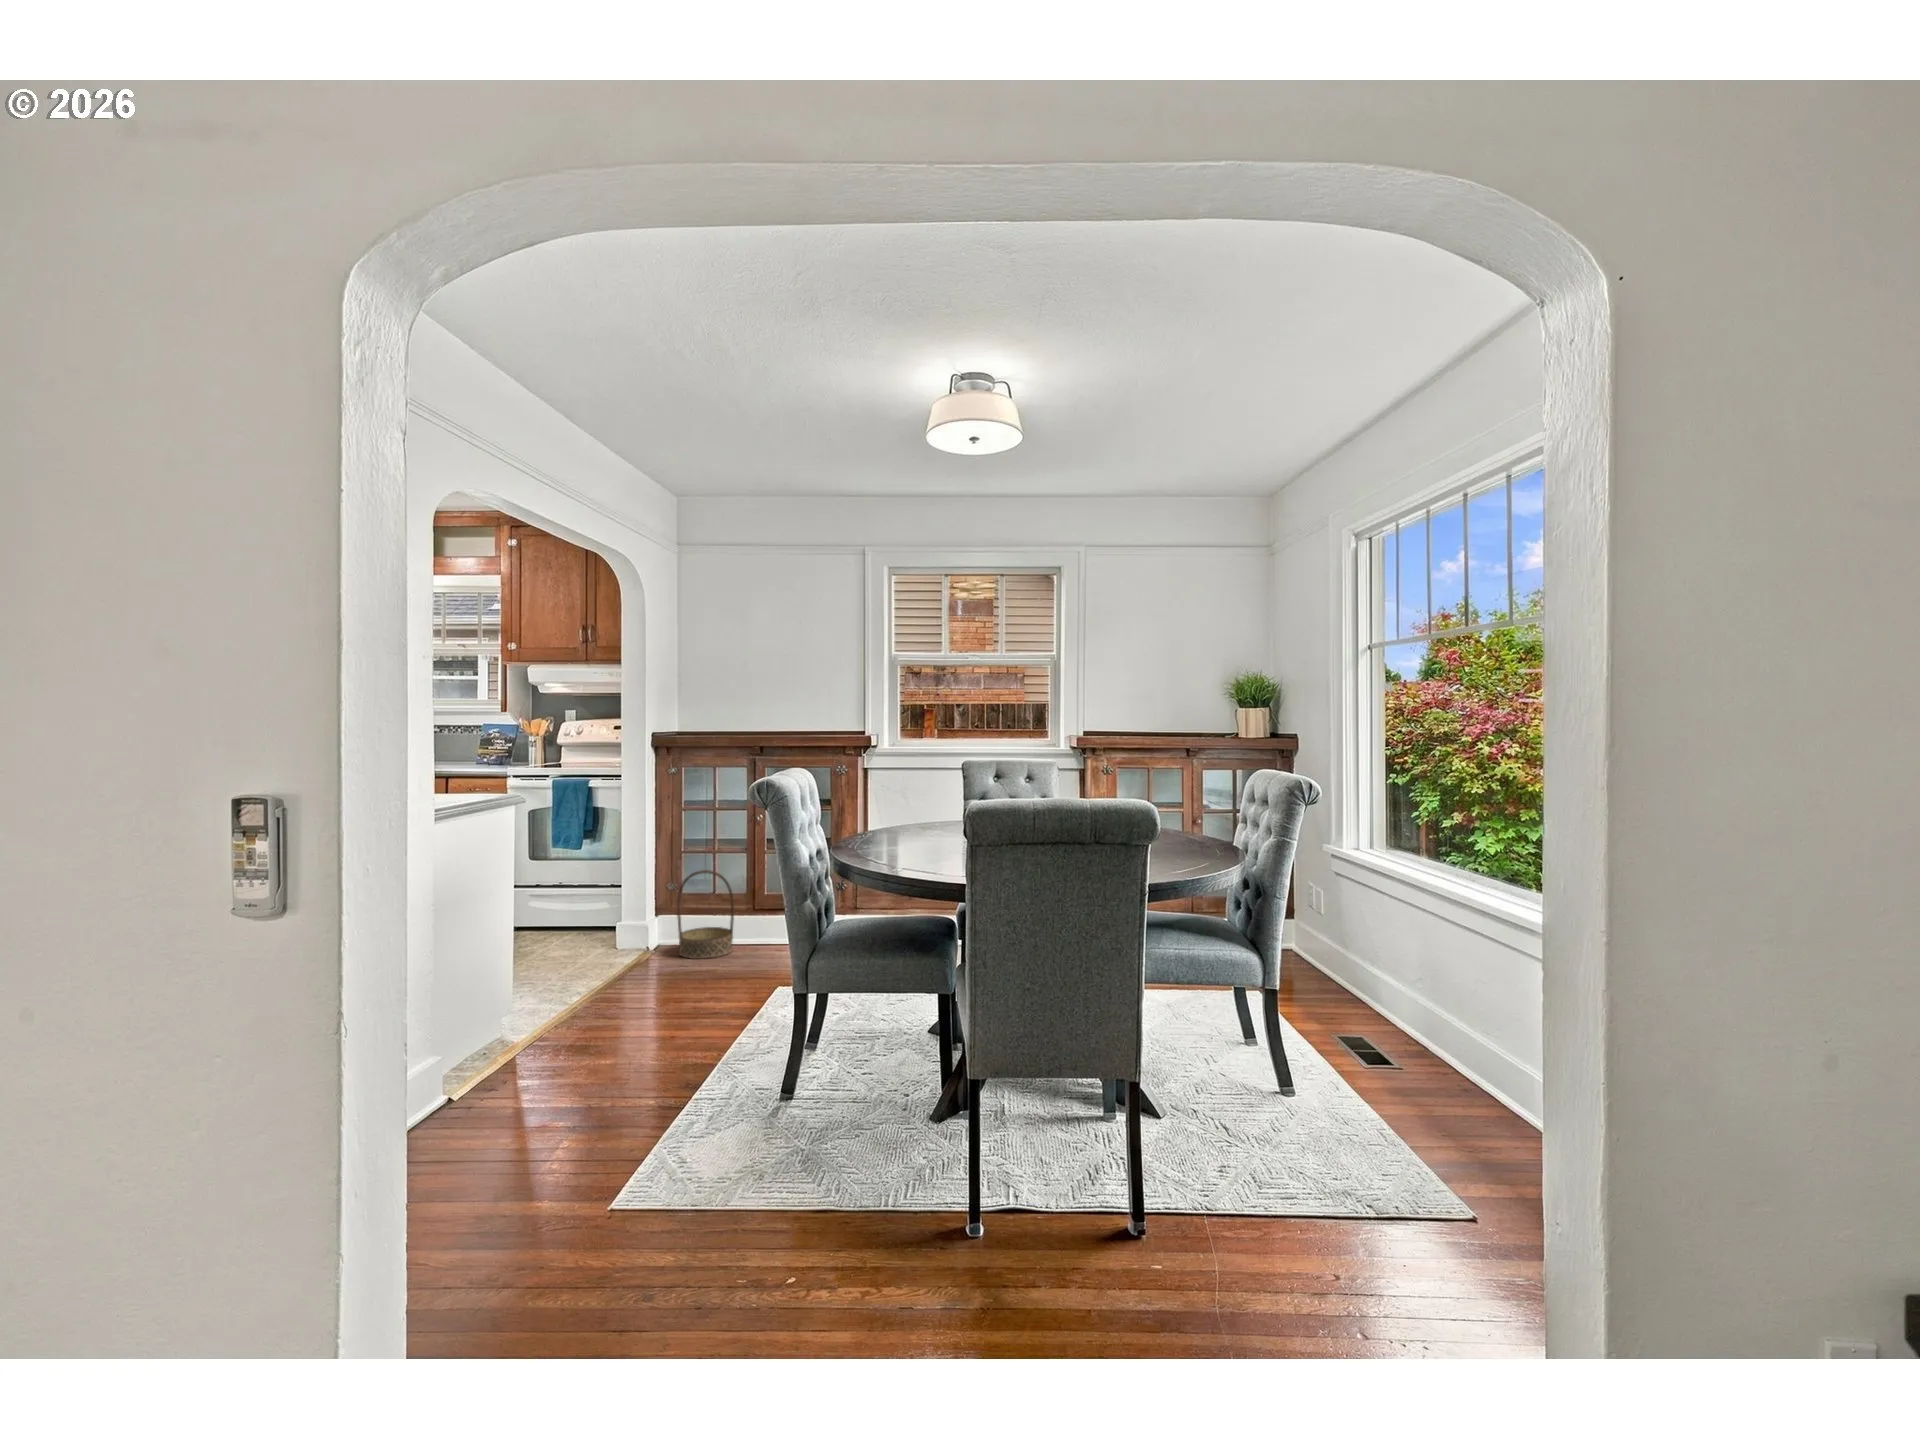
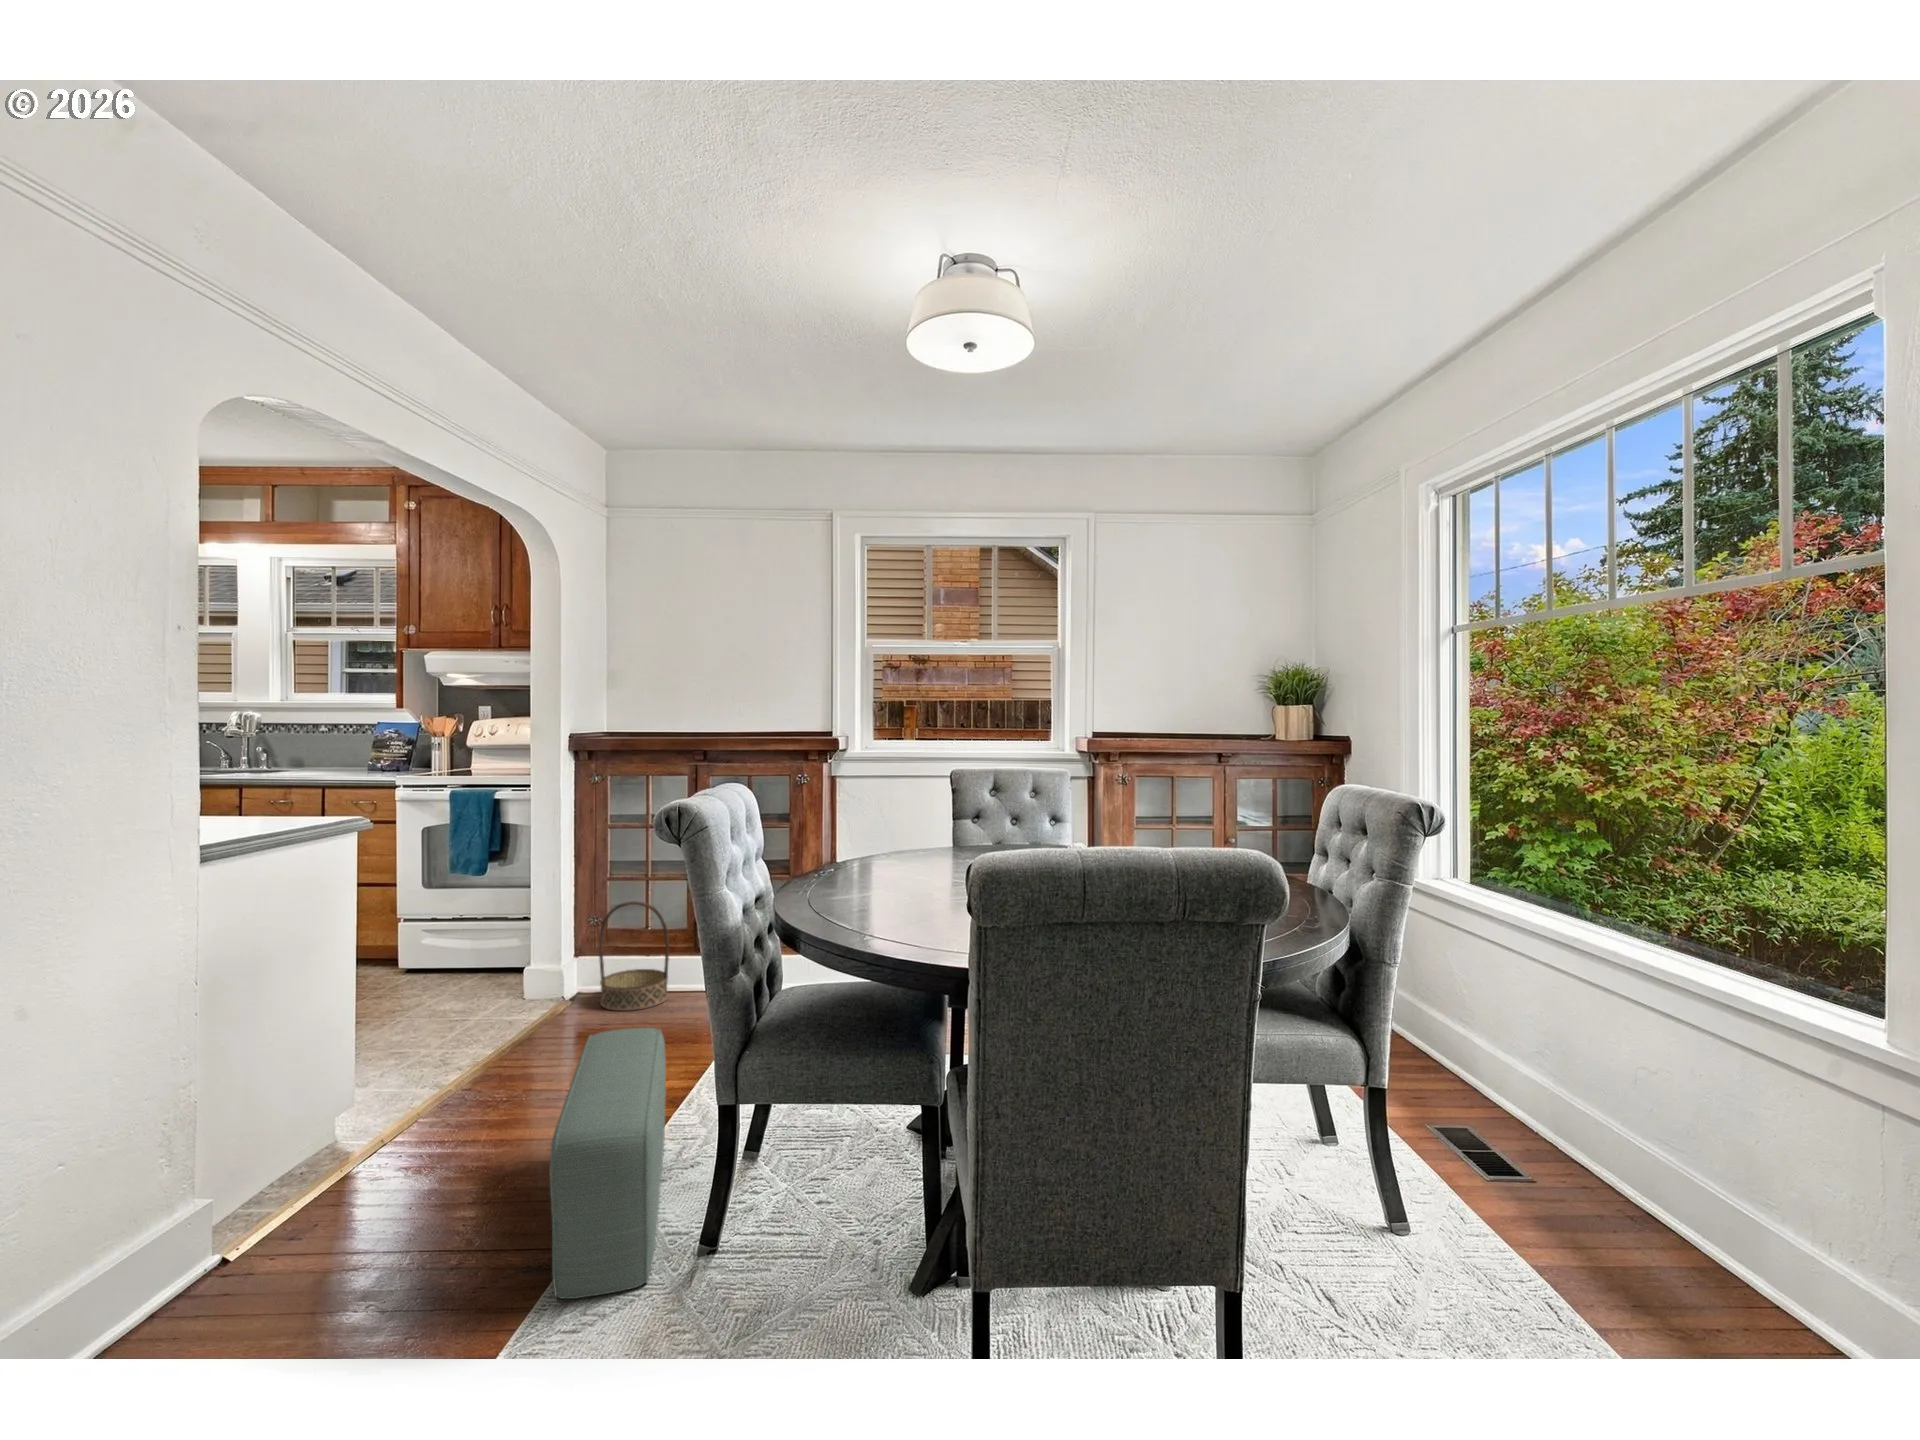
pouf: none [680,953,750,1121] -> present [550,1028,666,1299]

